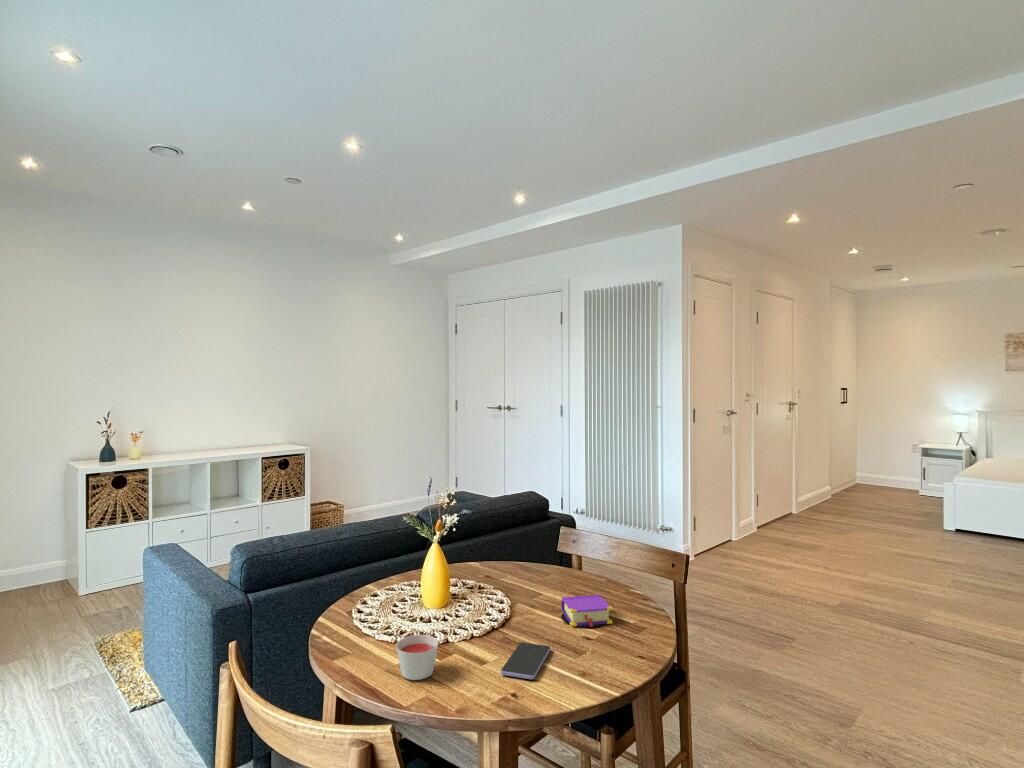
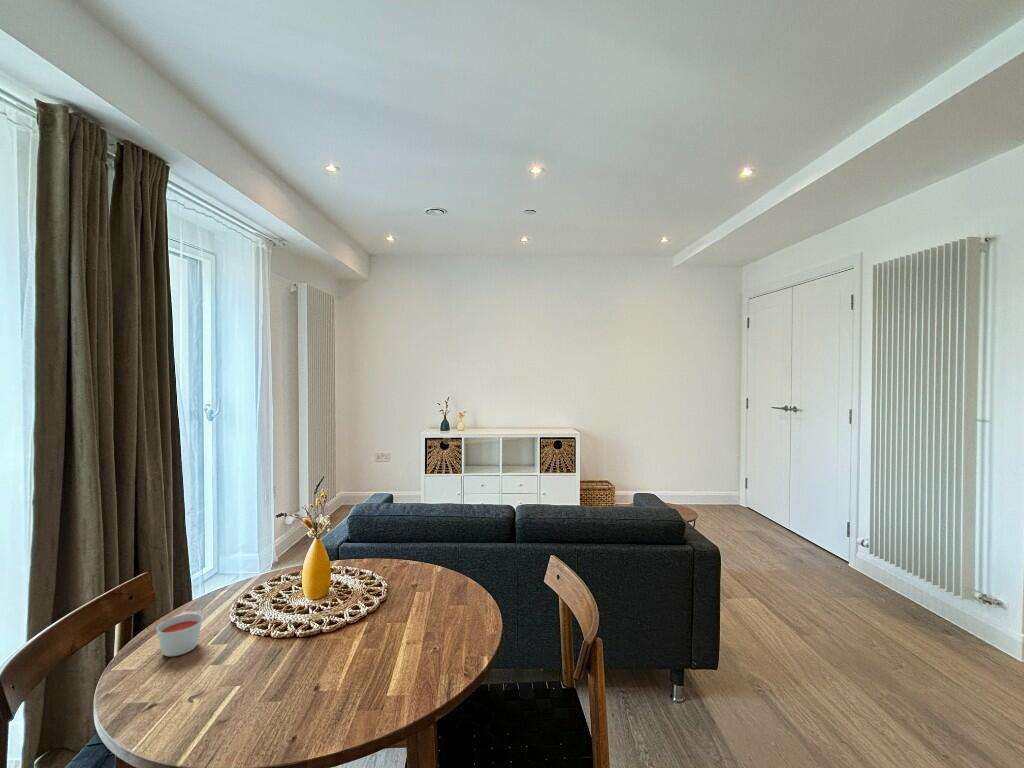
book: present [561,595,613,627] -> none [314,634,431,708]
smartphone: present [501,642,550,679] -> none [186,663,271,706]

